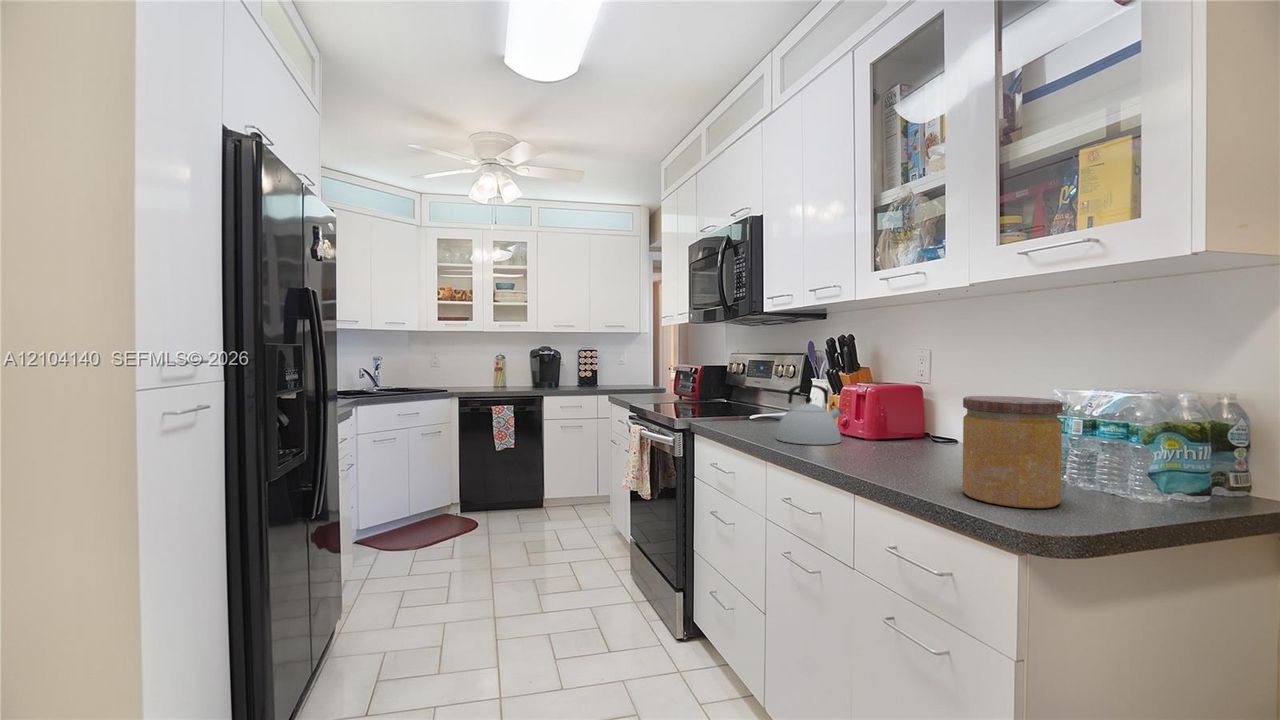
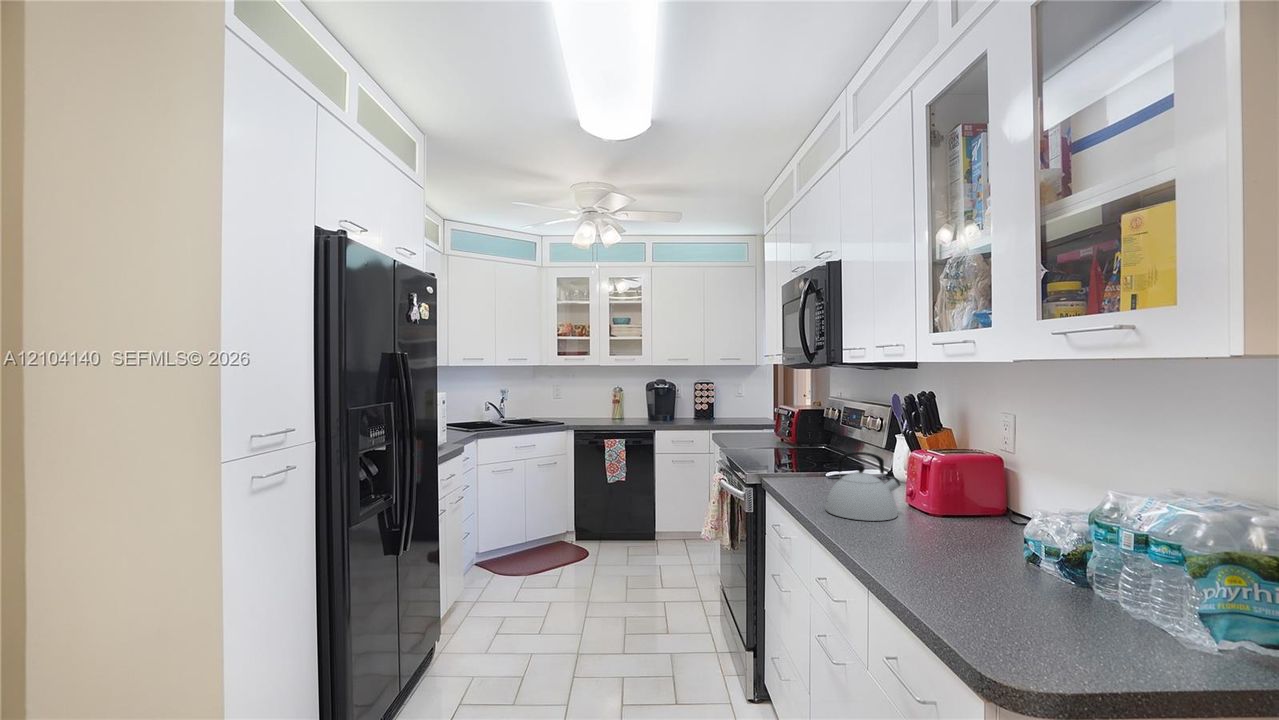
jar: present [962,396,1063,508] -> none [958,499,1071,644]

